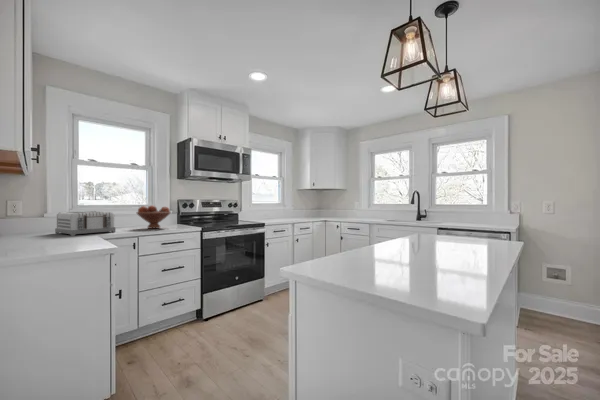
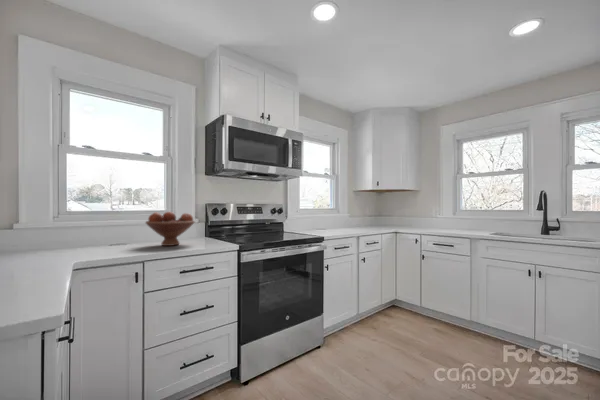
toaster: present [55,211,116,236] -> none [22,220,111,261]

